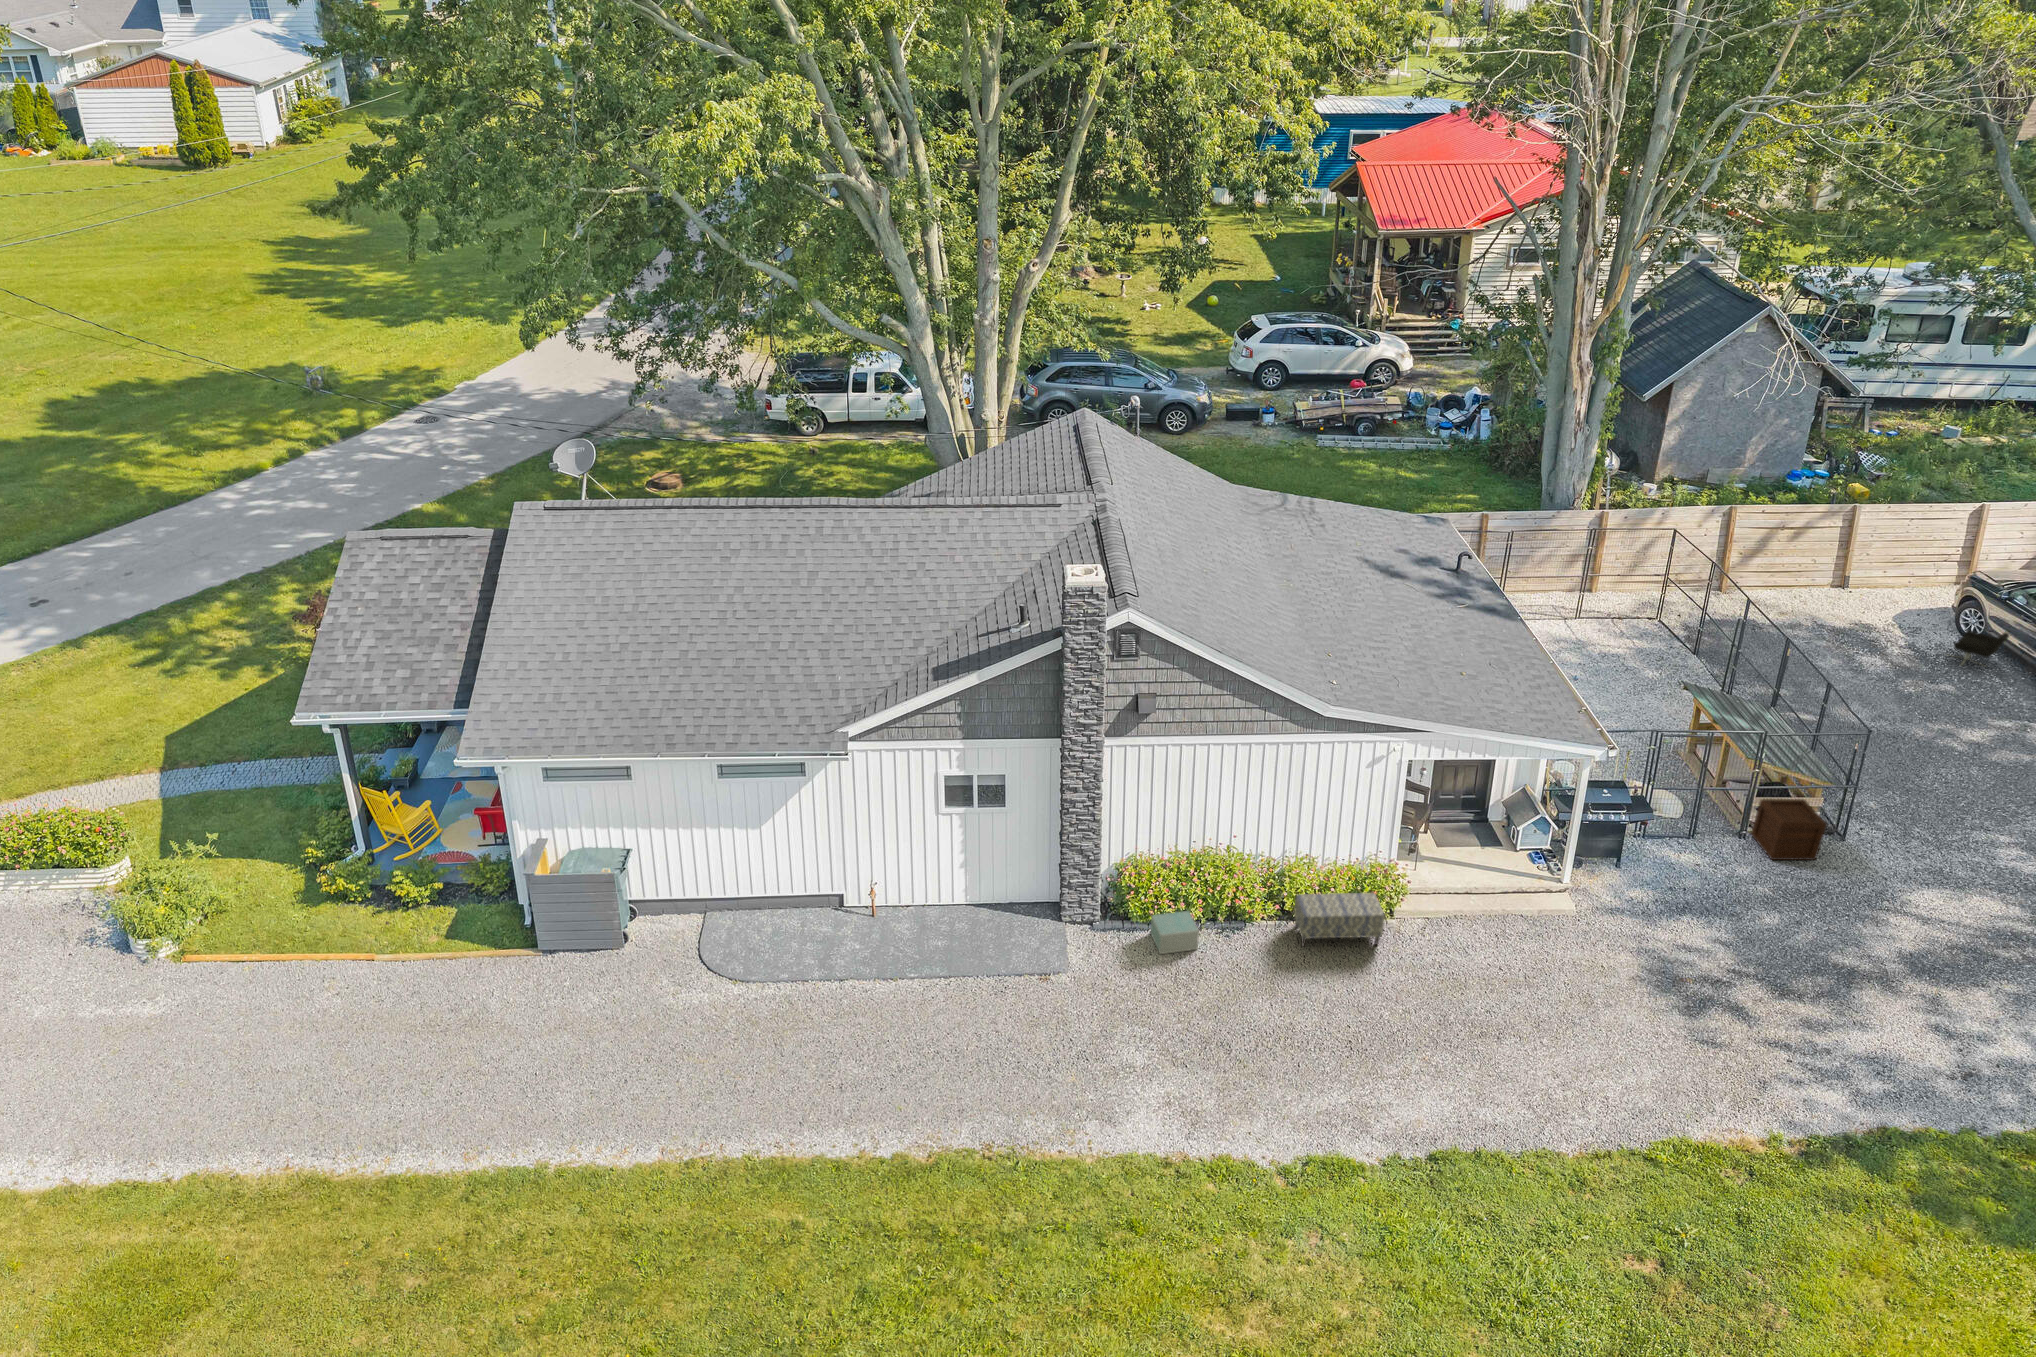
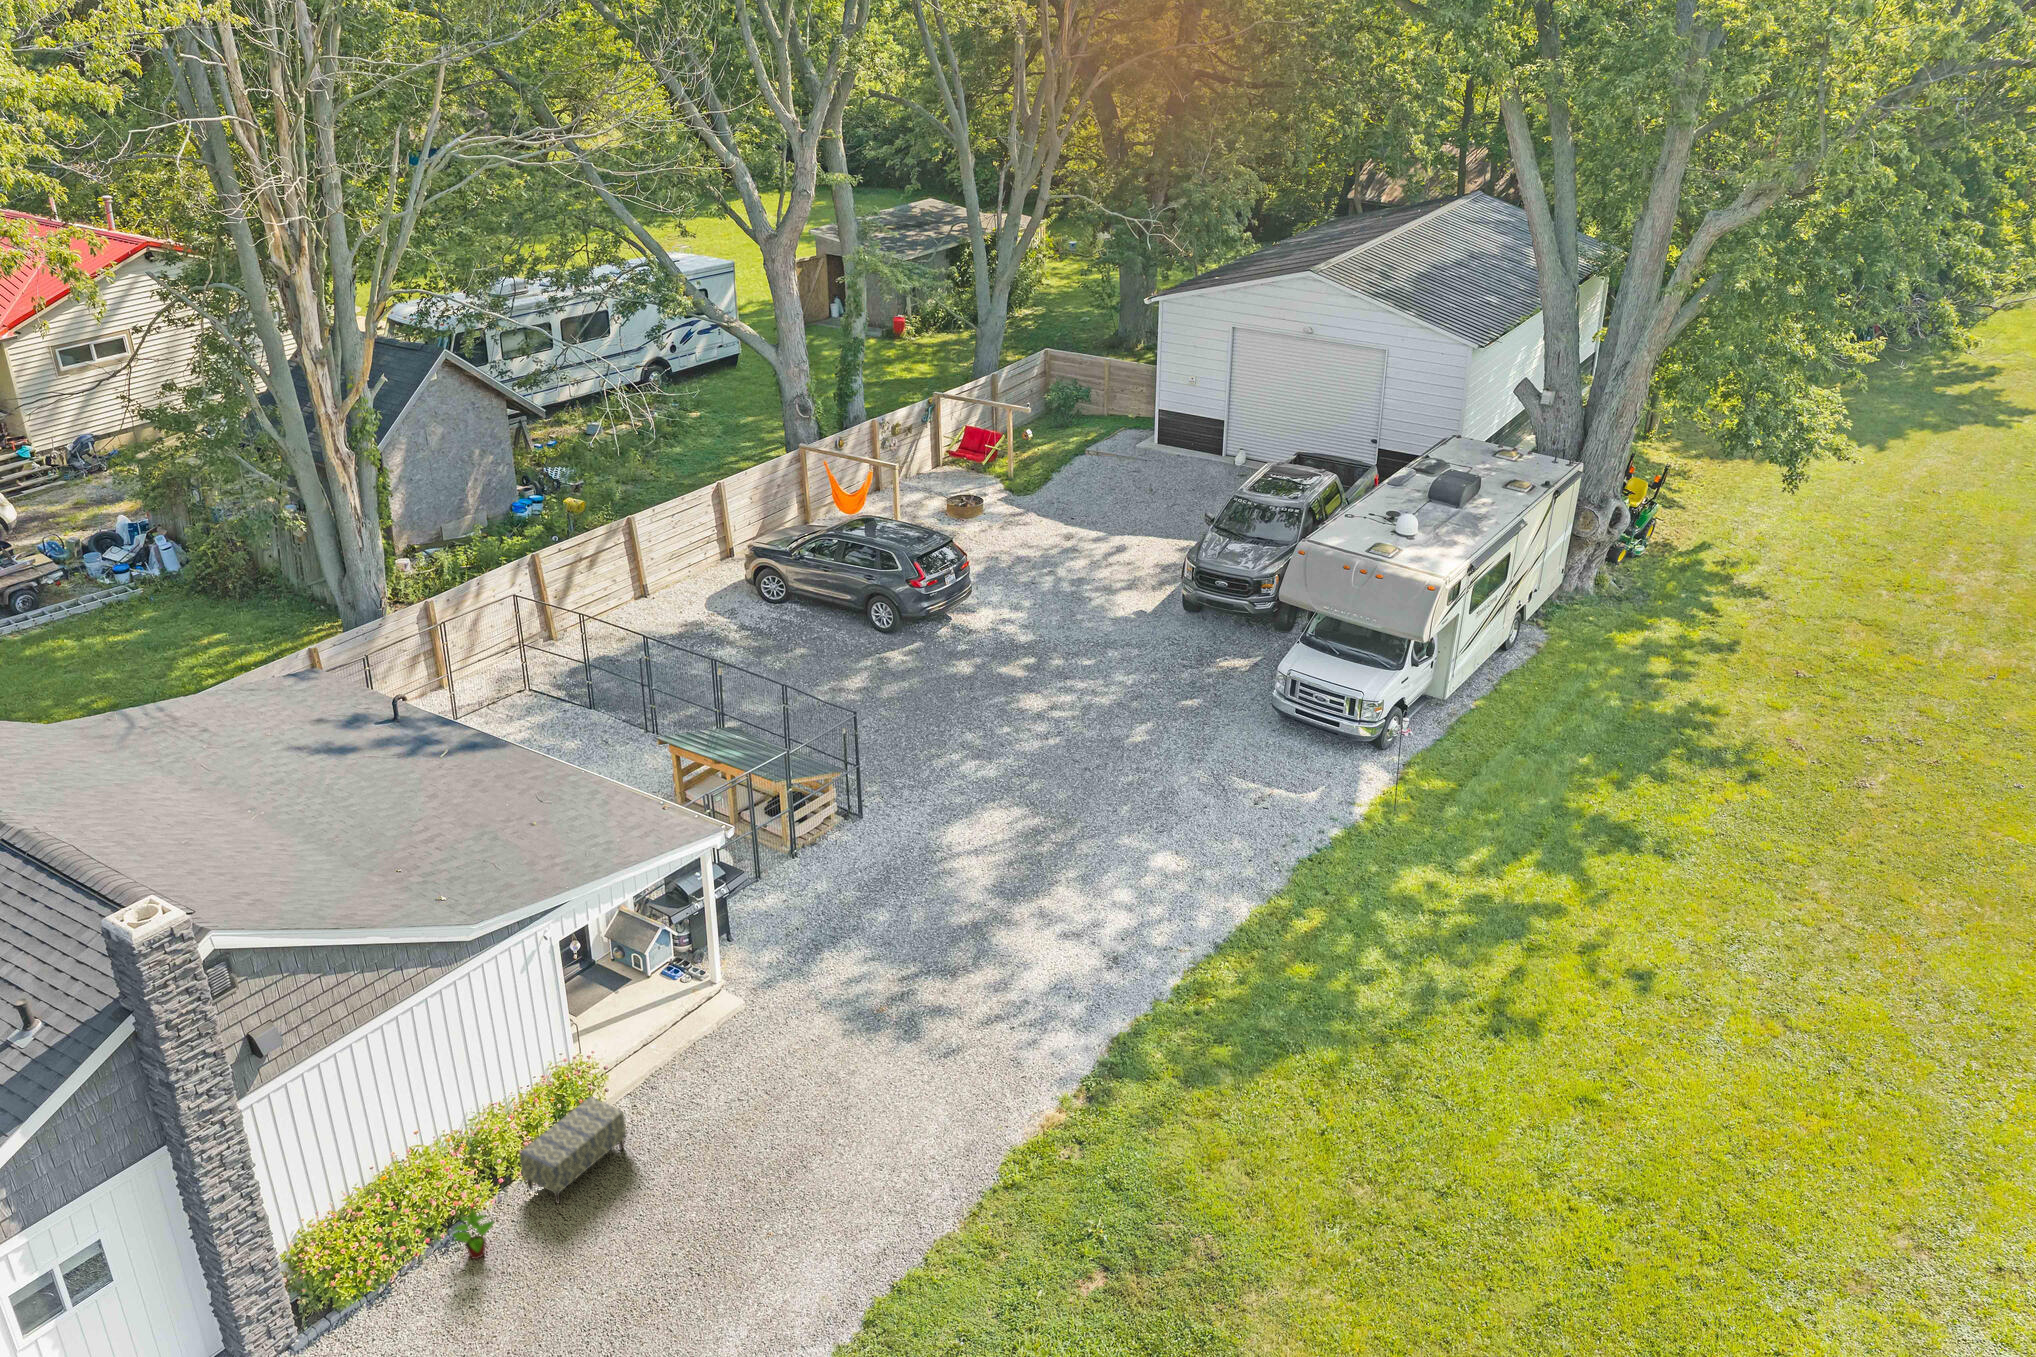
lounge chair: present [1947,630,2009,665] -> none [766,587,808,630]
wooden crate: present [1751,799,1826,860] -> none [793,794,855,860]
potted plant: none [1214,905,1248,943] -> present [452,1209,494,1259]
storage box: present [1151,911,1199,954] -> none [382,1254,458,1327]

